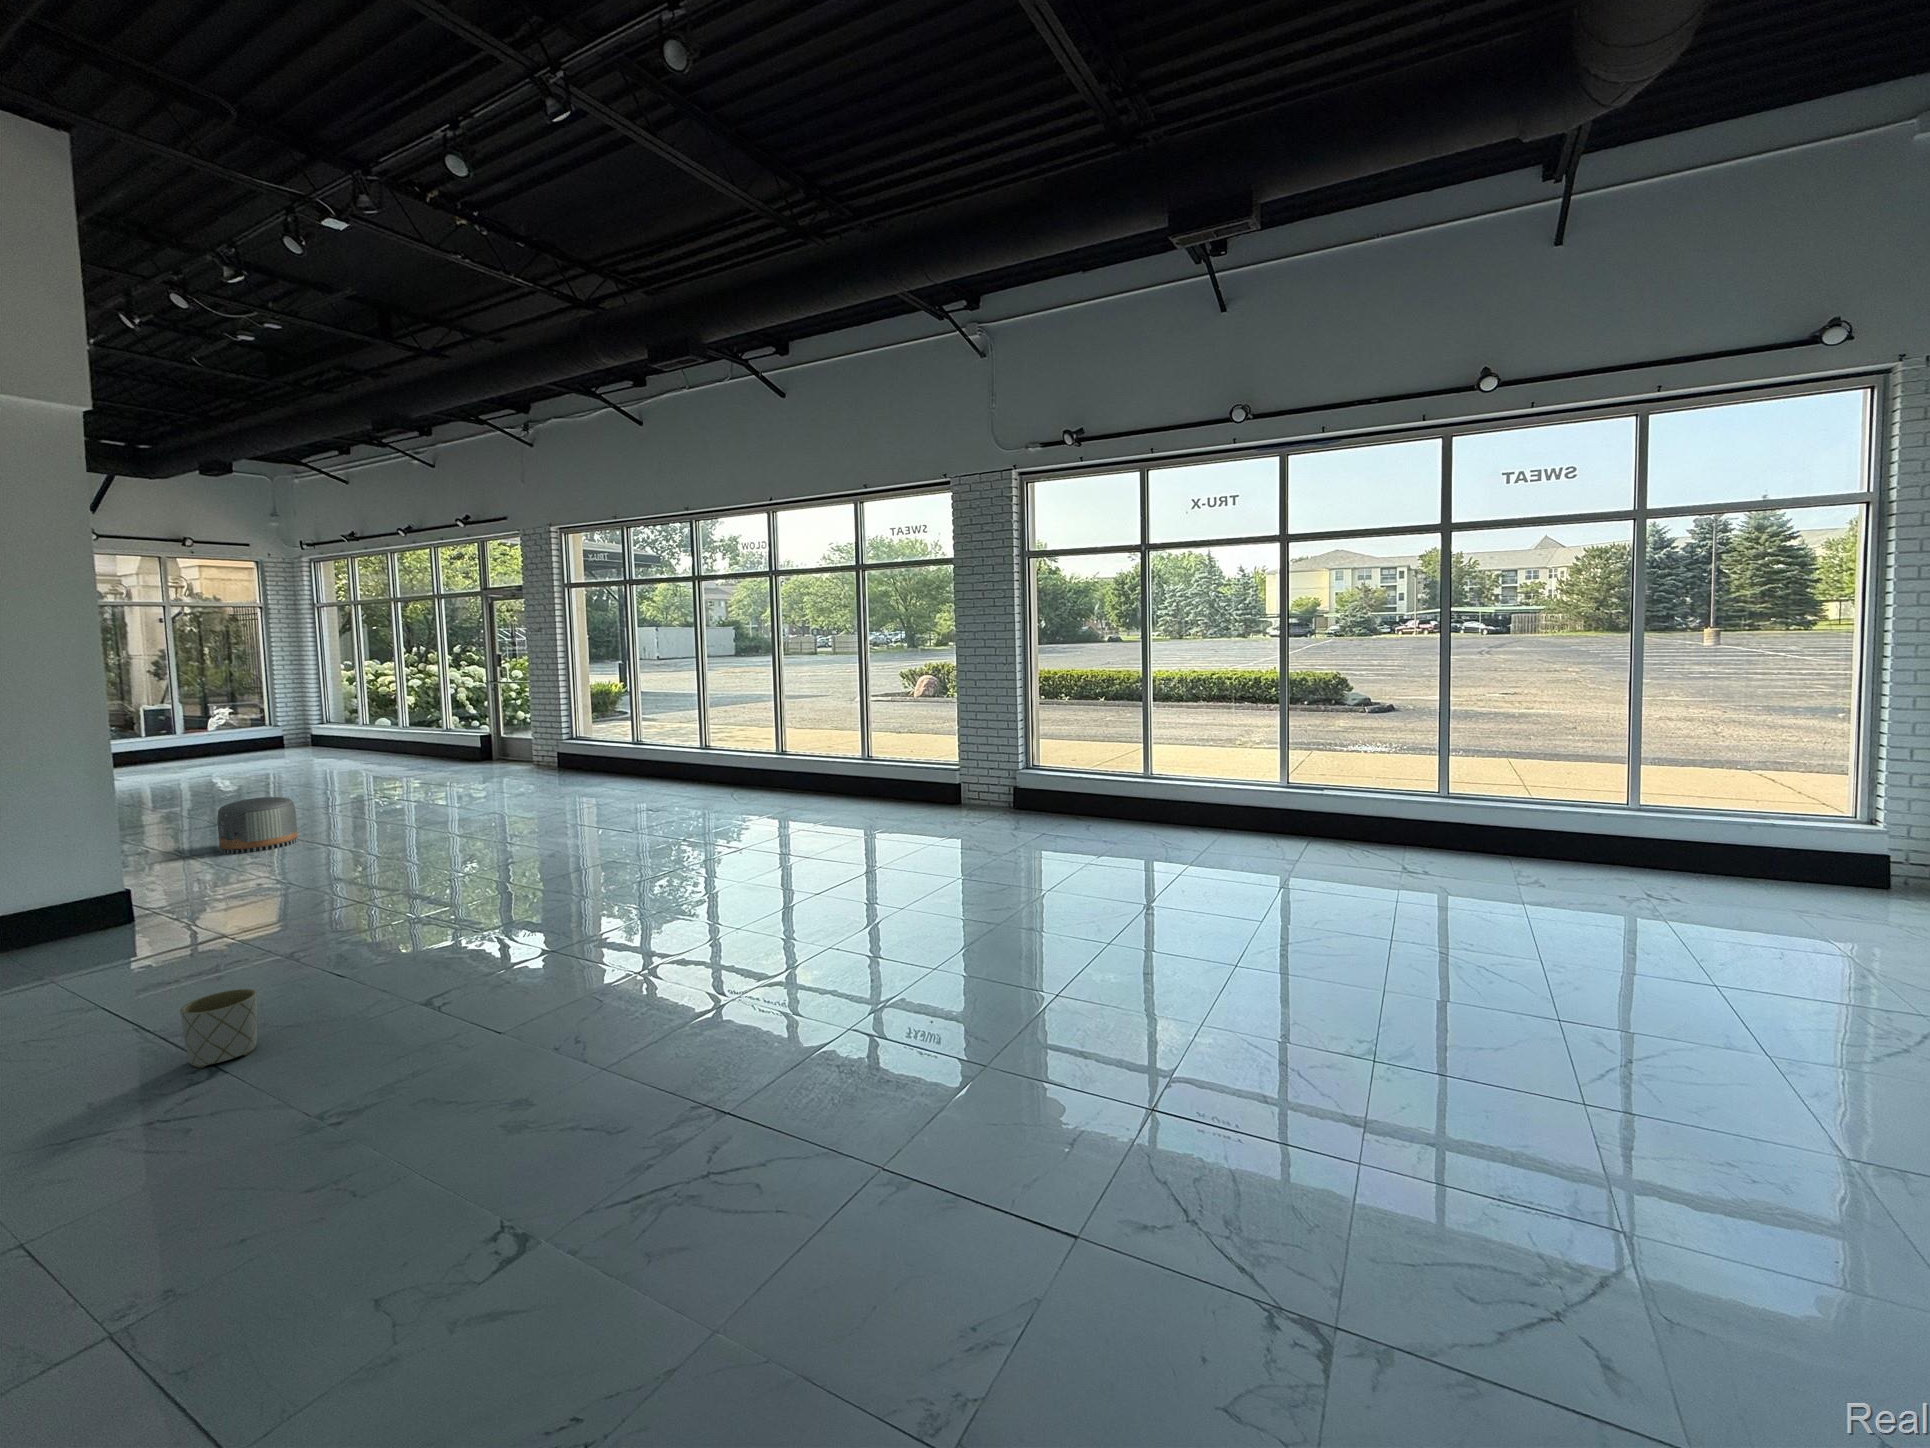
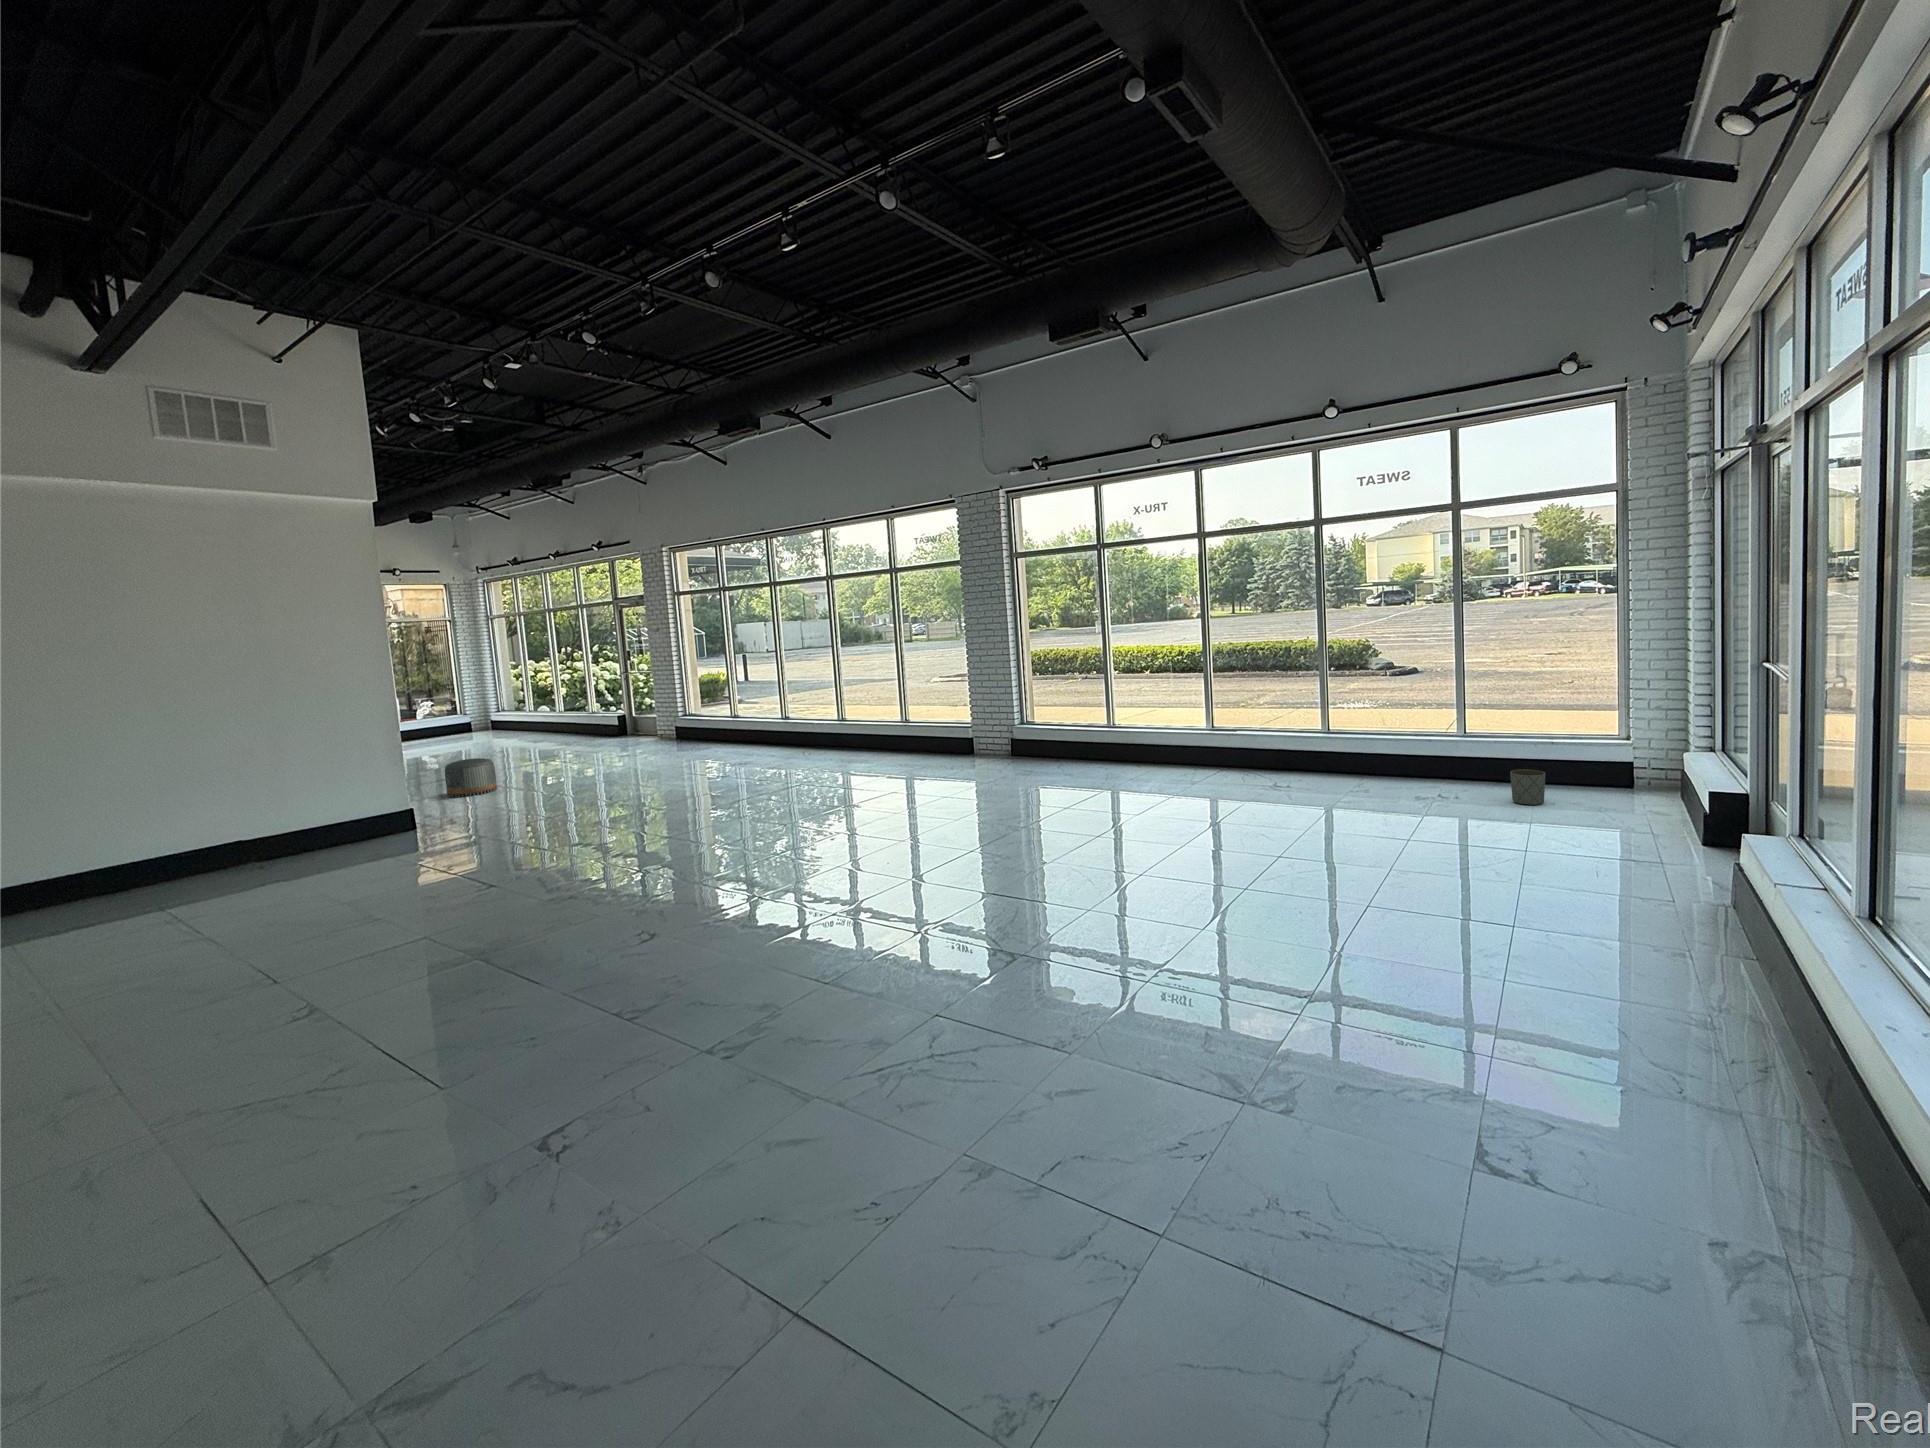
planter: present [180,989,257,1068] -> present [1510,769,1545,806]

